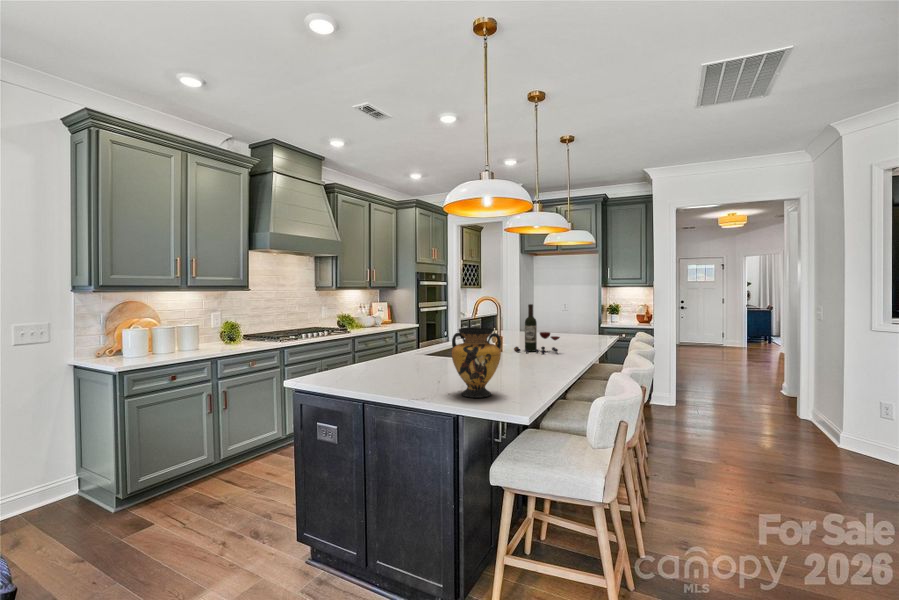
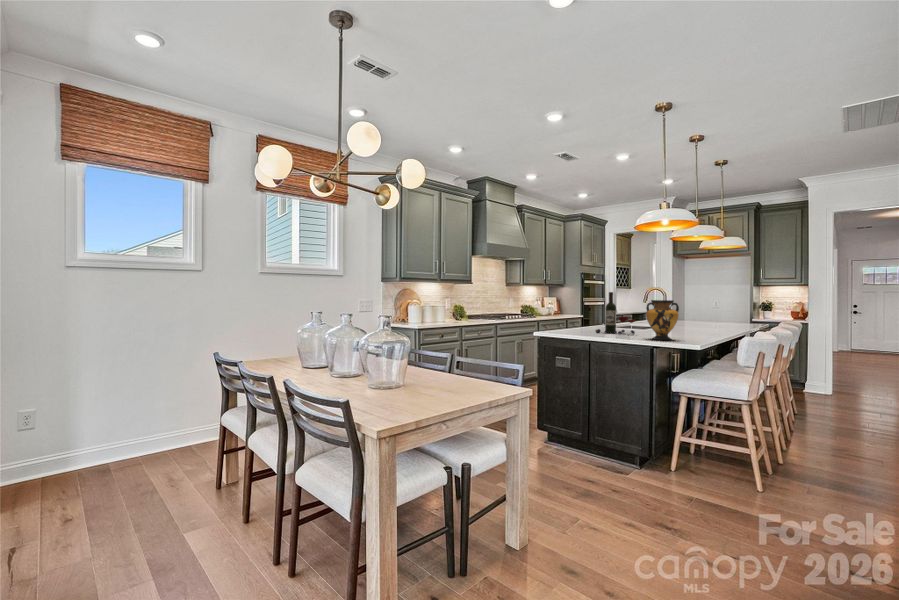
wine bottle: present [514,304,560,354] -> present [596,292,635,334]

